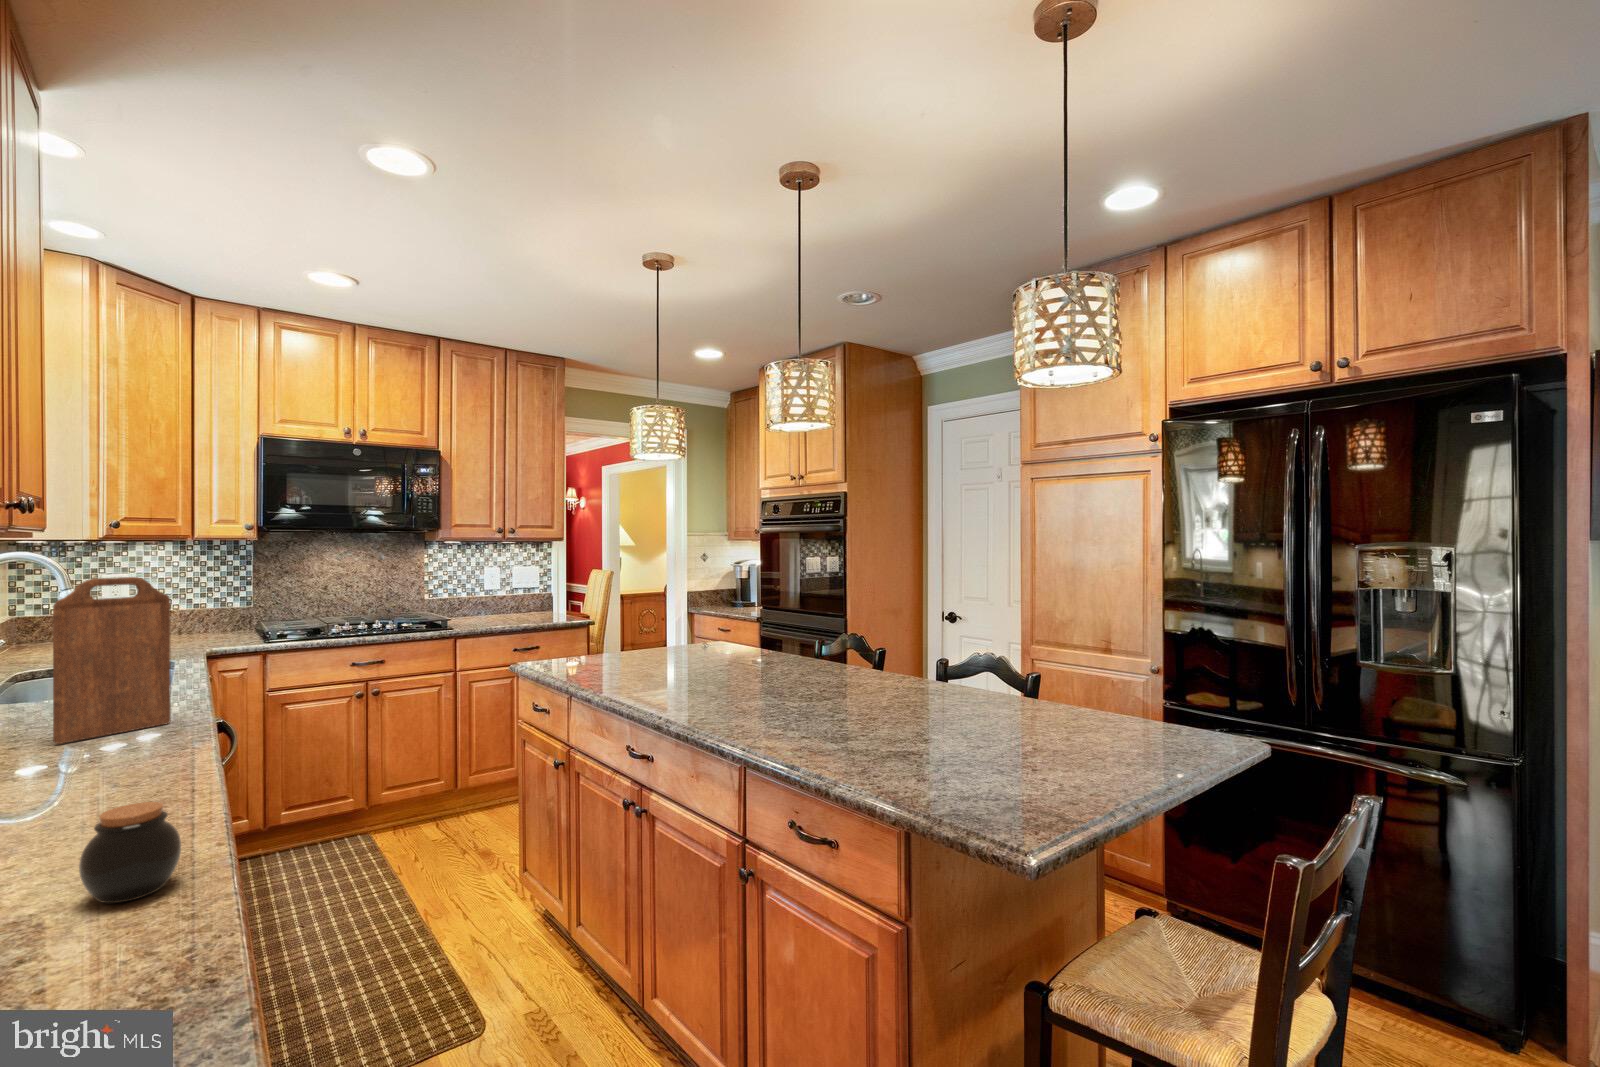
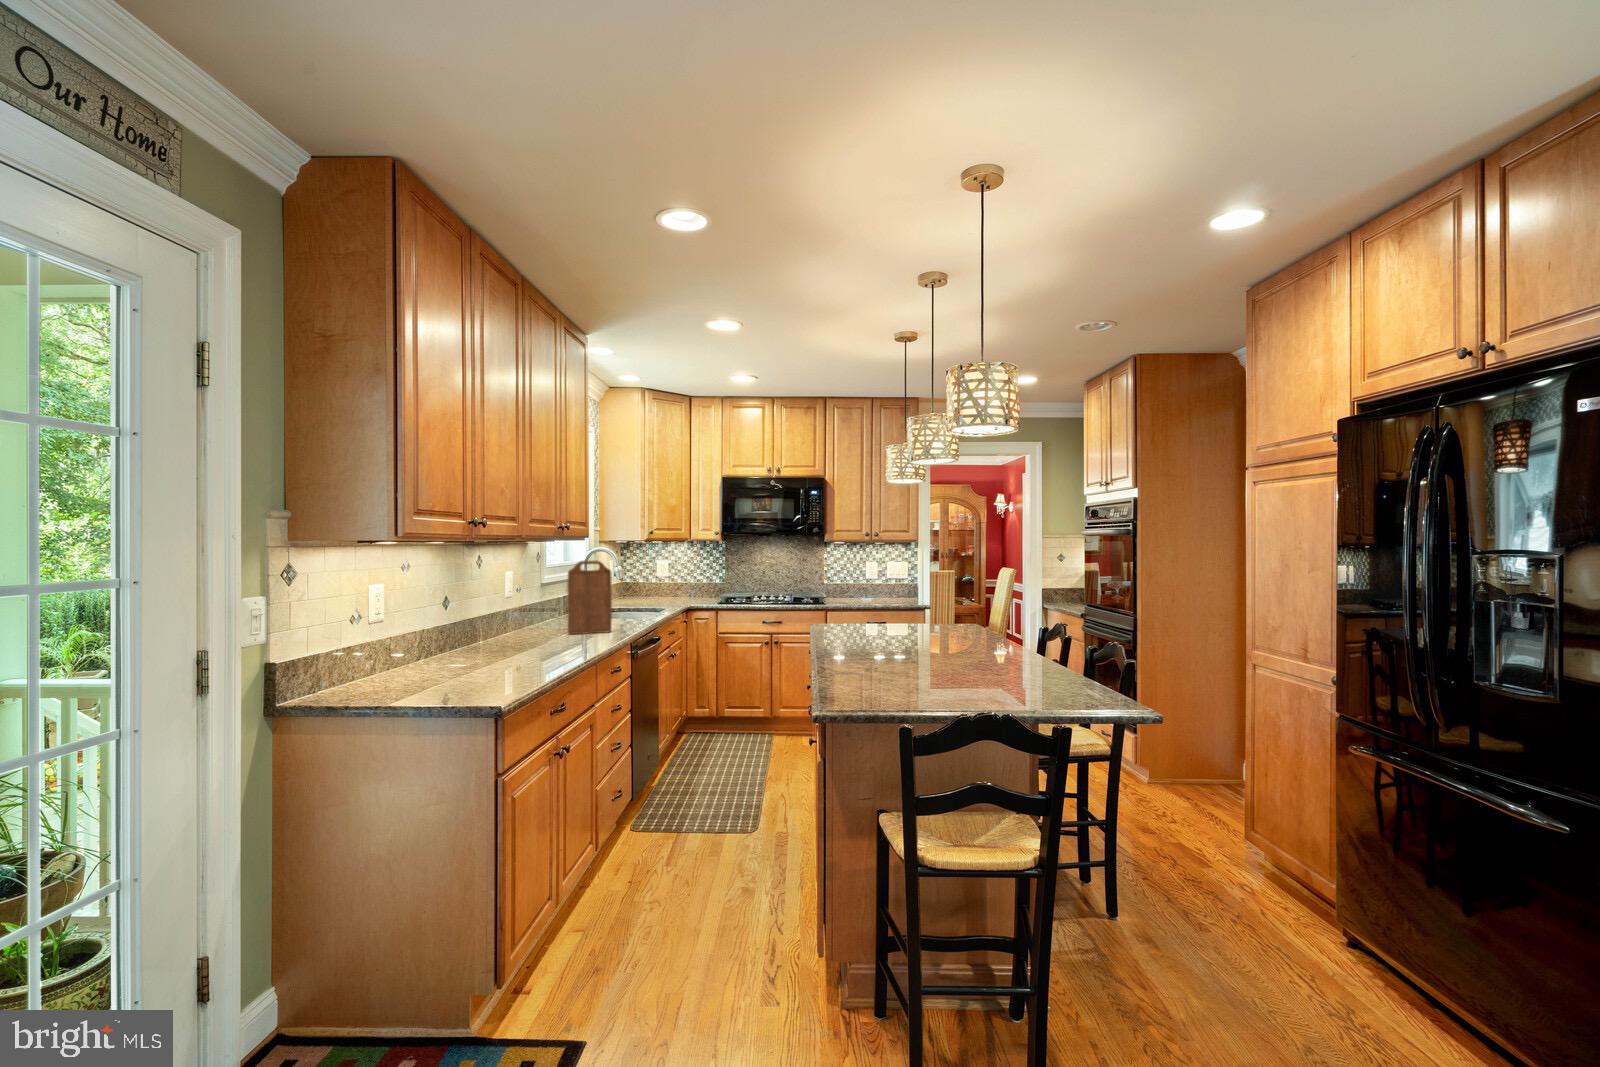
jar: present [79,802,181,903] -> none [500,642,529,674]

